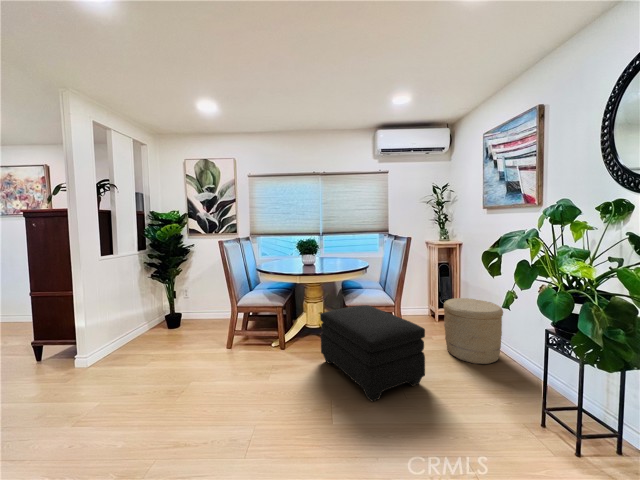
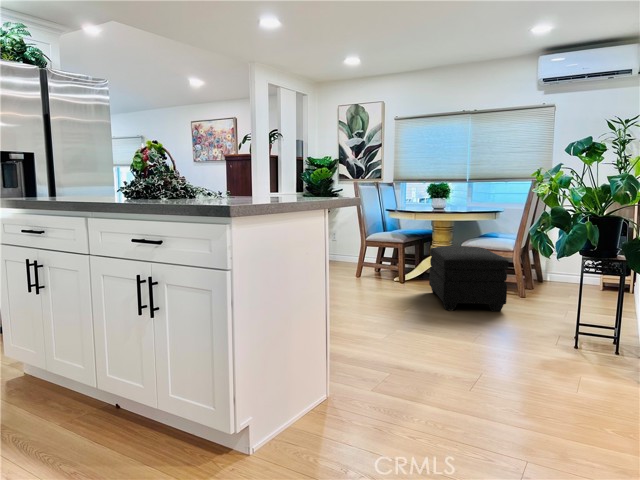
woven basket: present [444,298,503,364] -> none [564,252,632,315]

